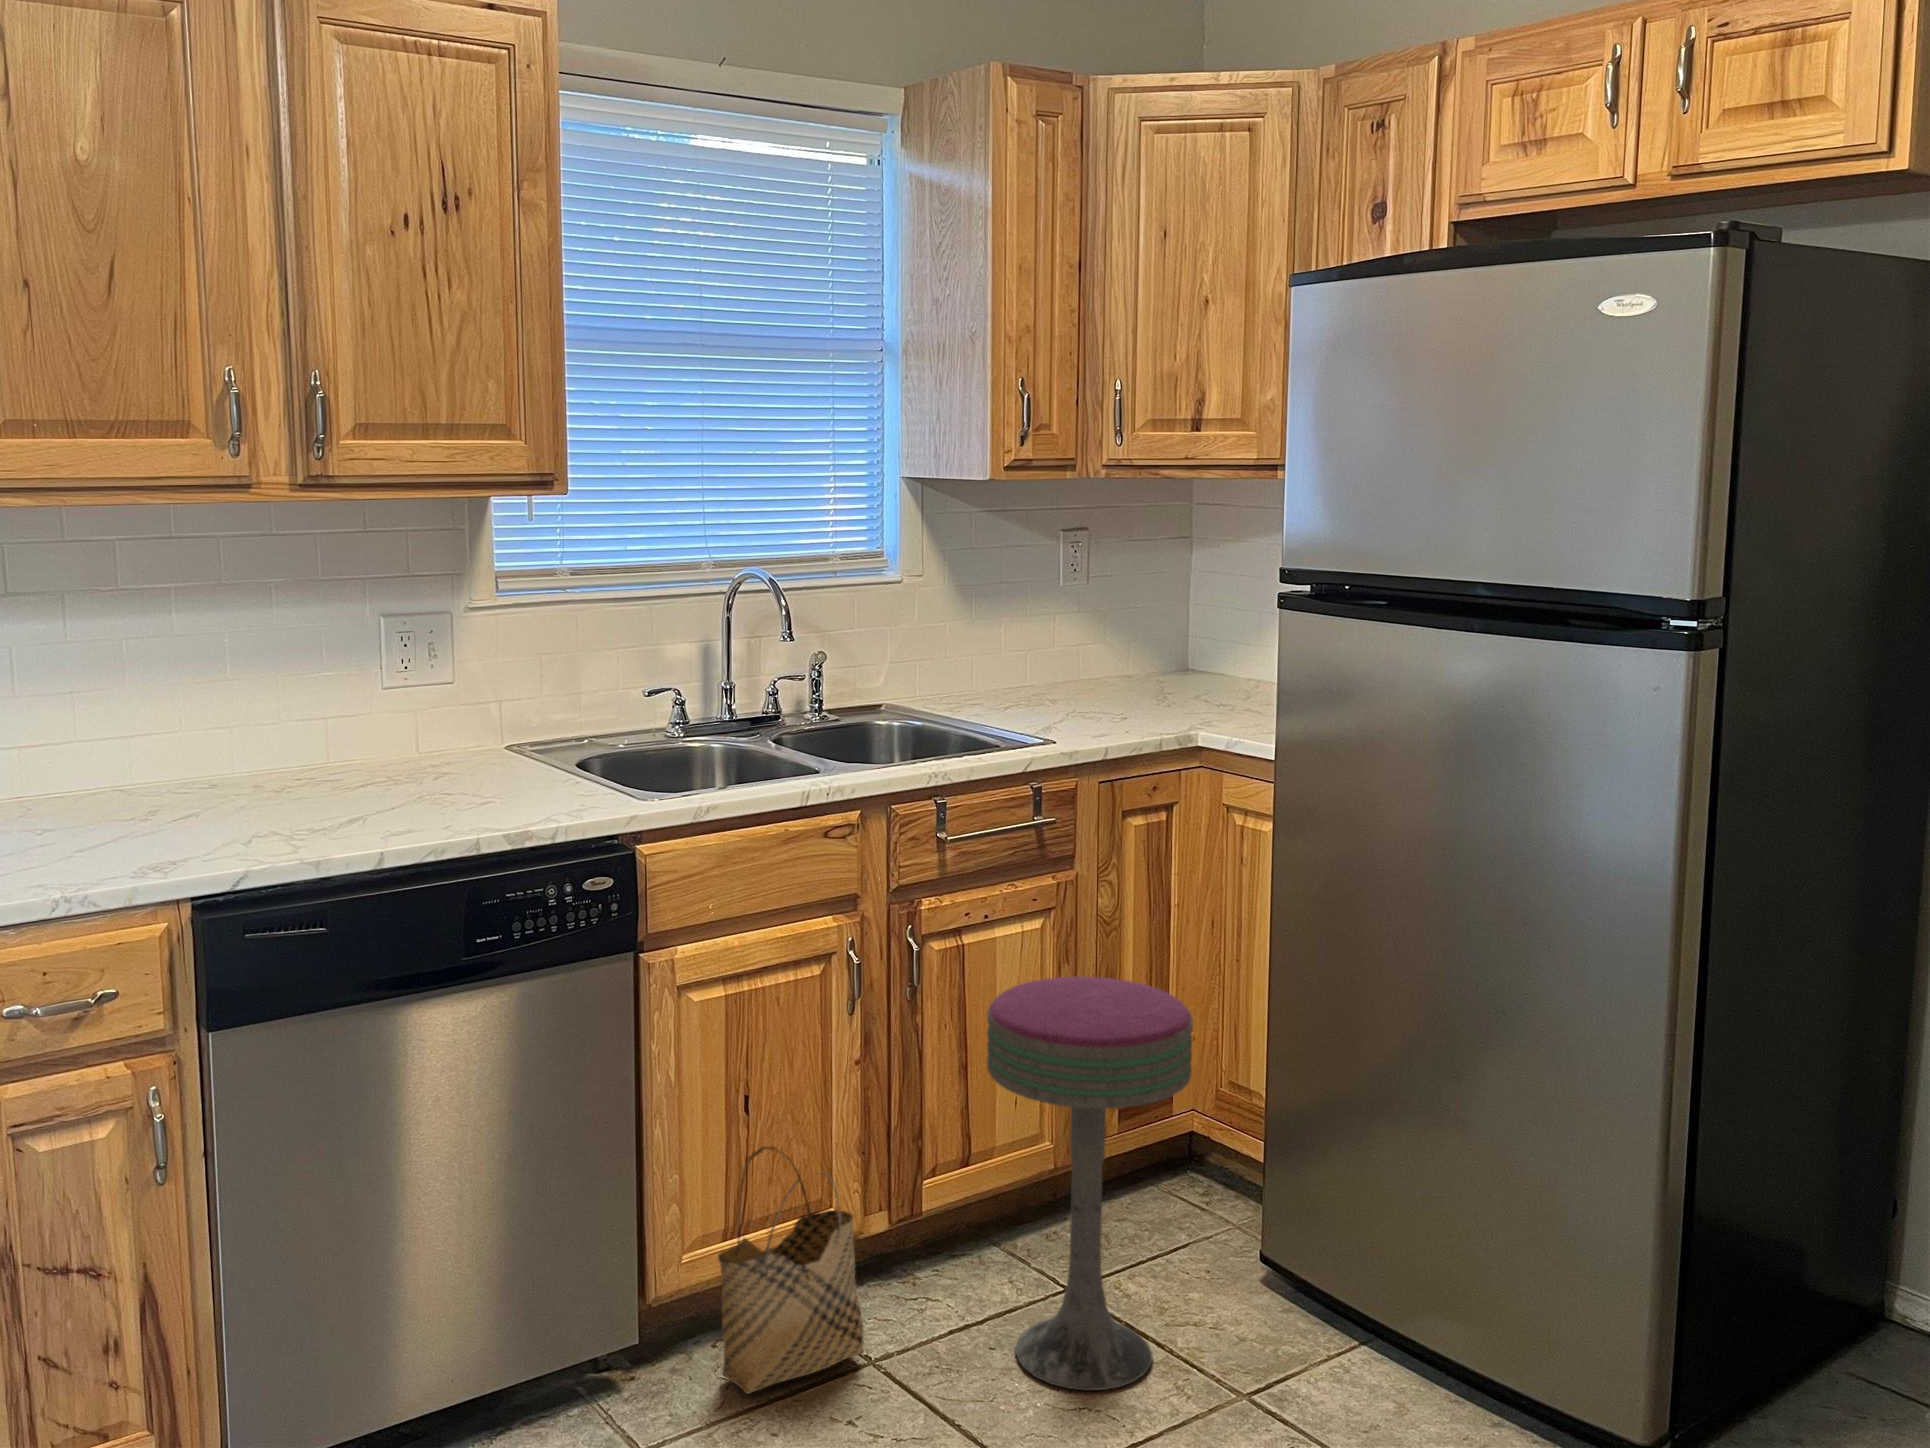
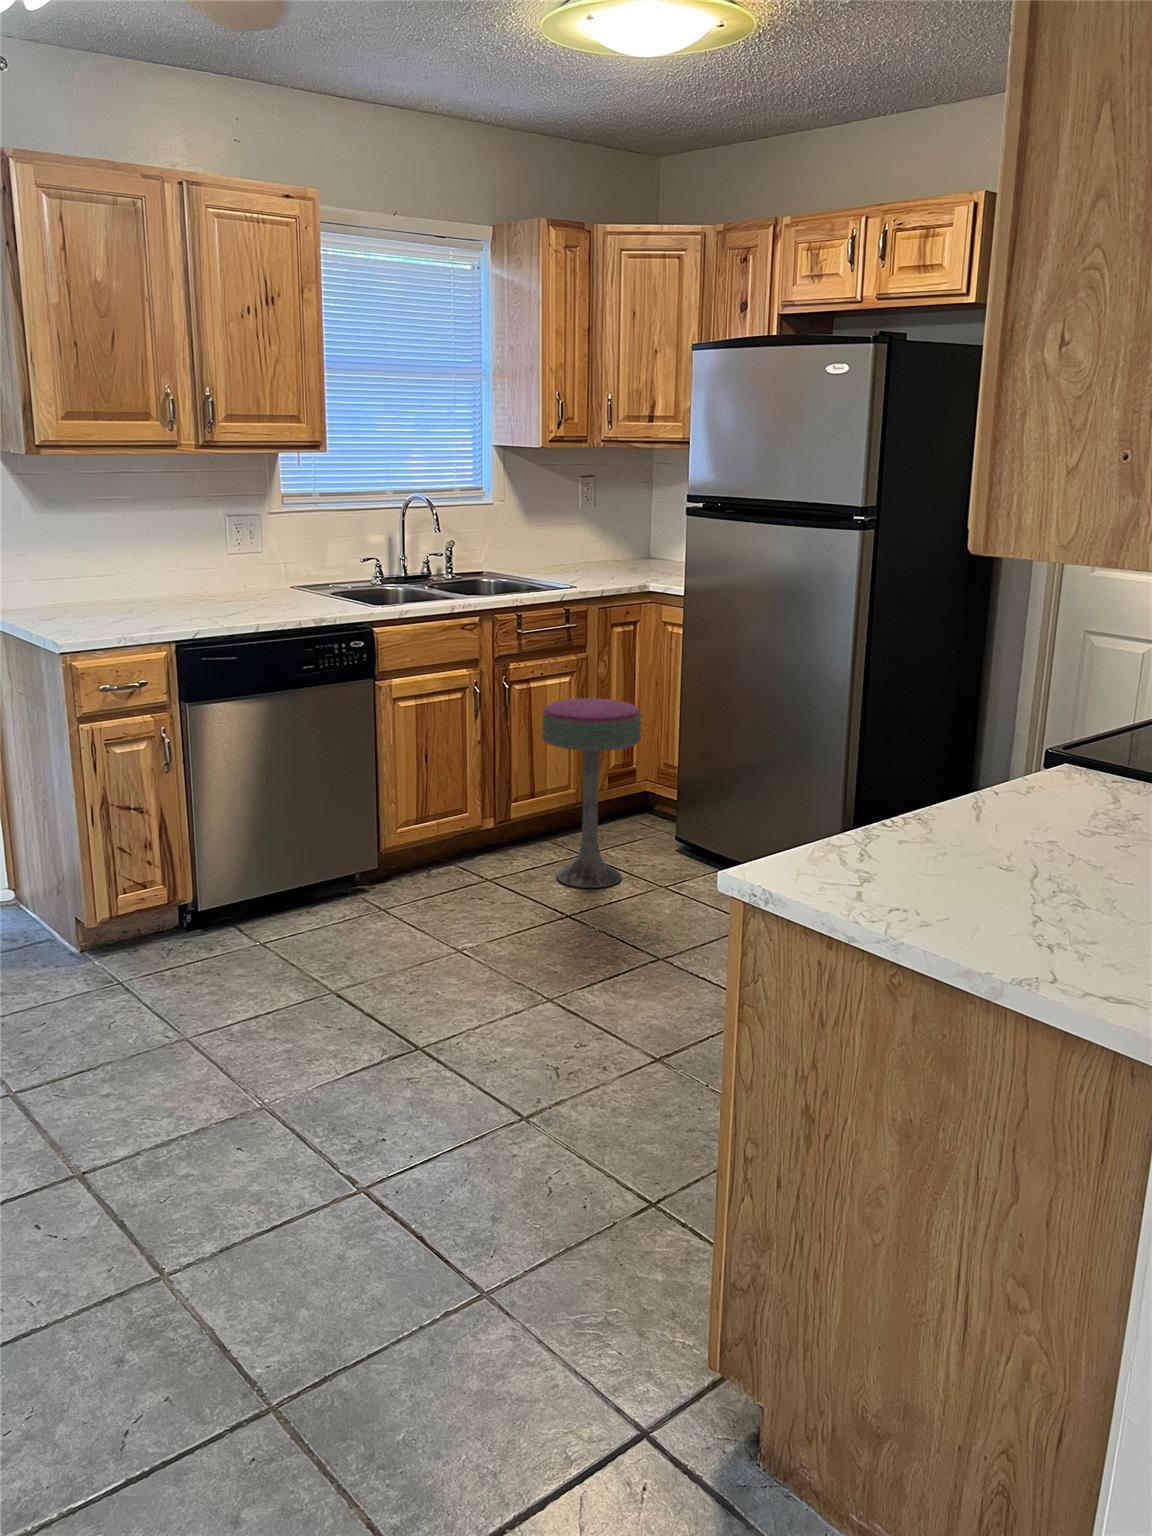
woven basket: present [718,1146,864,1394] -> none [414,779,483,891]

